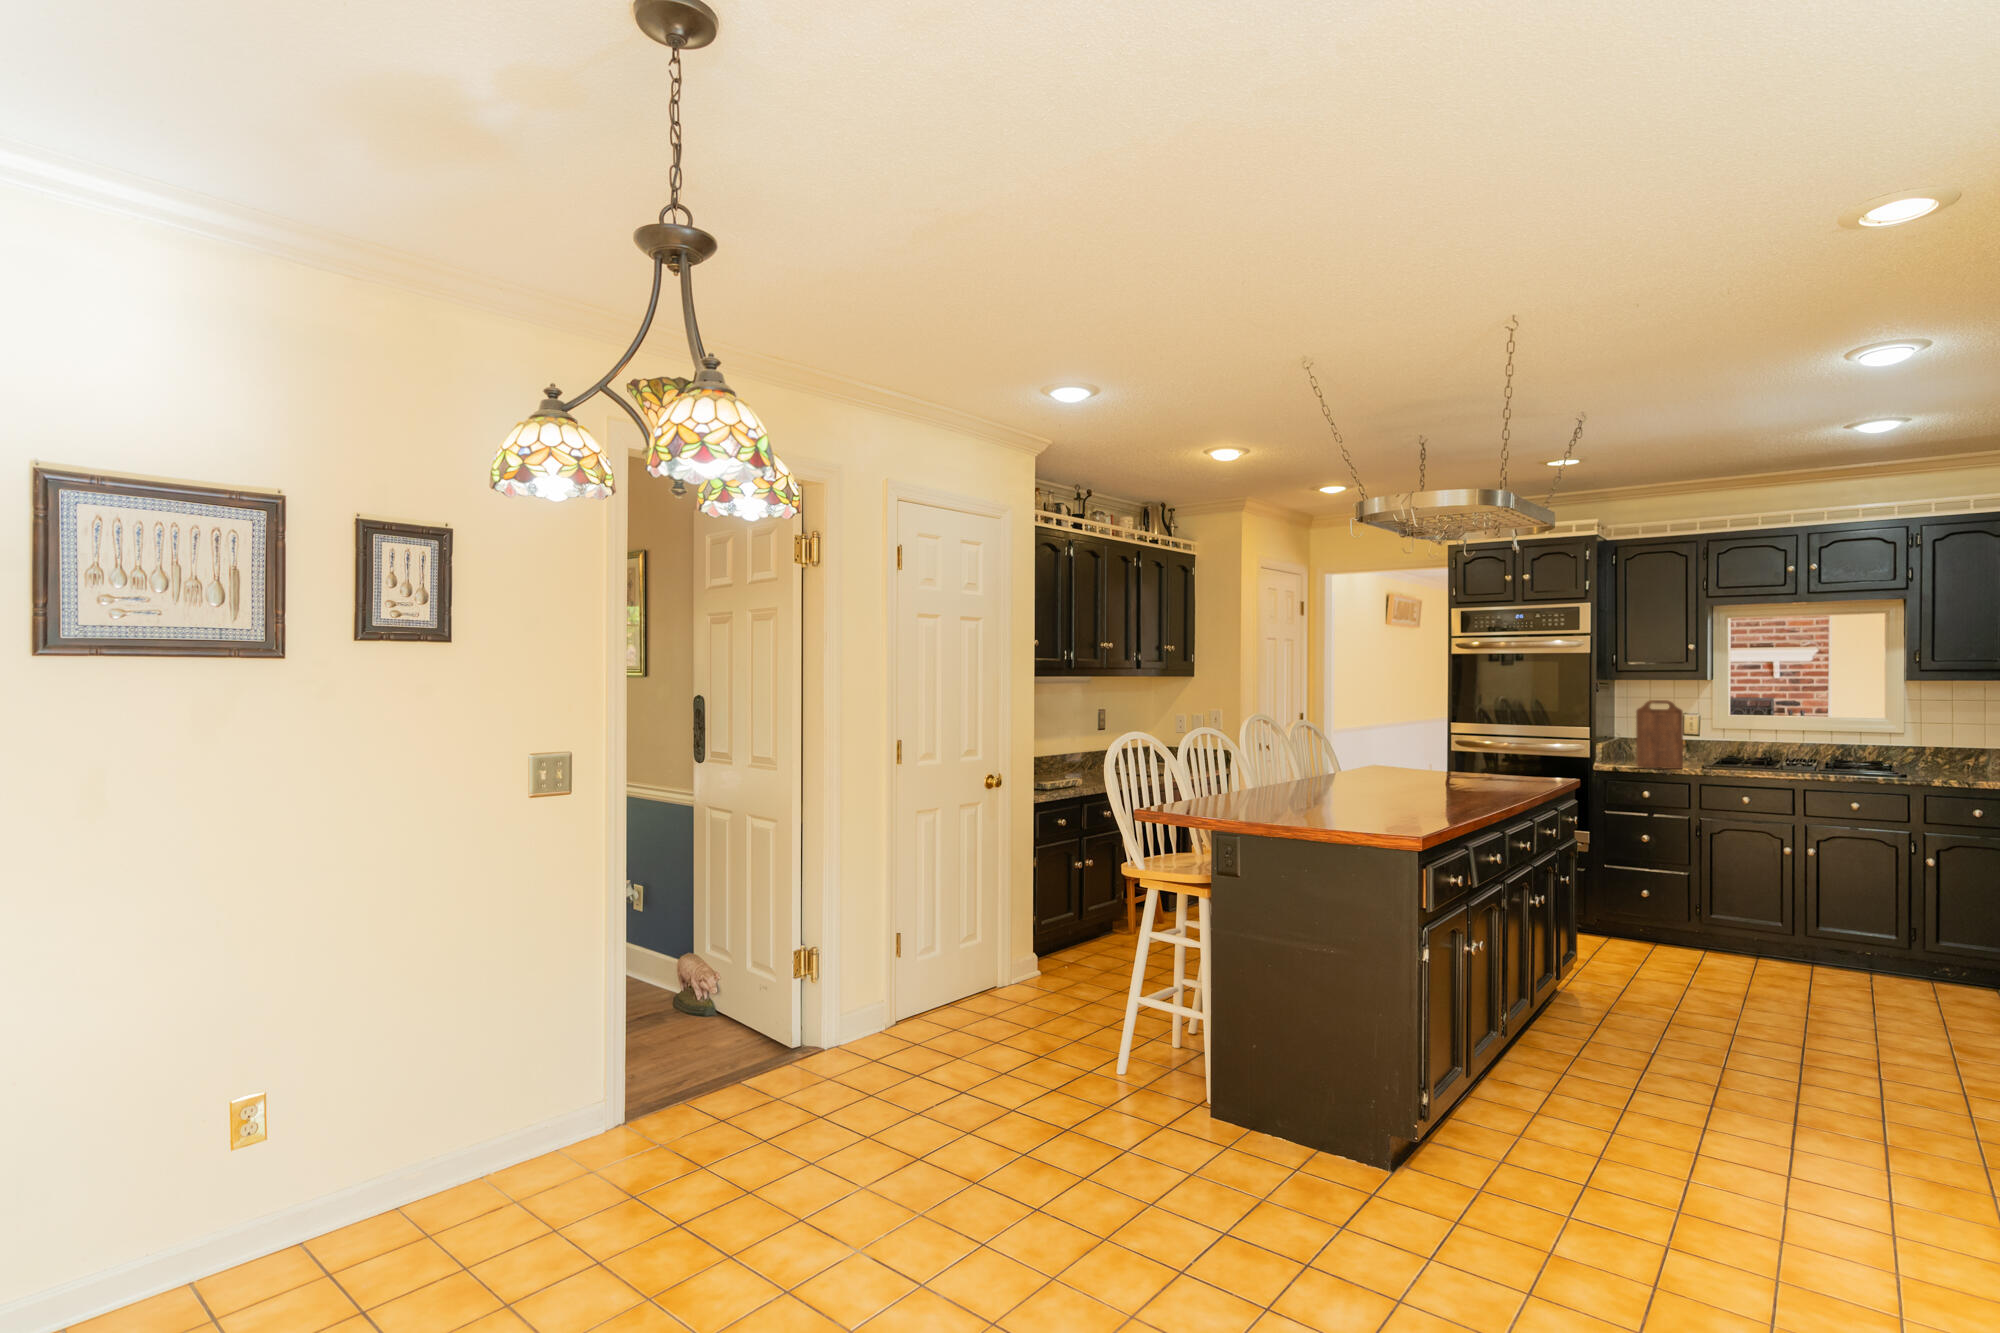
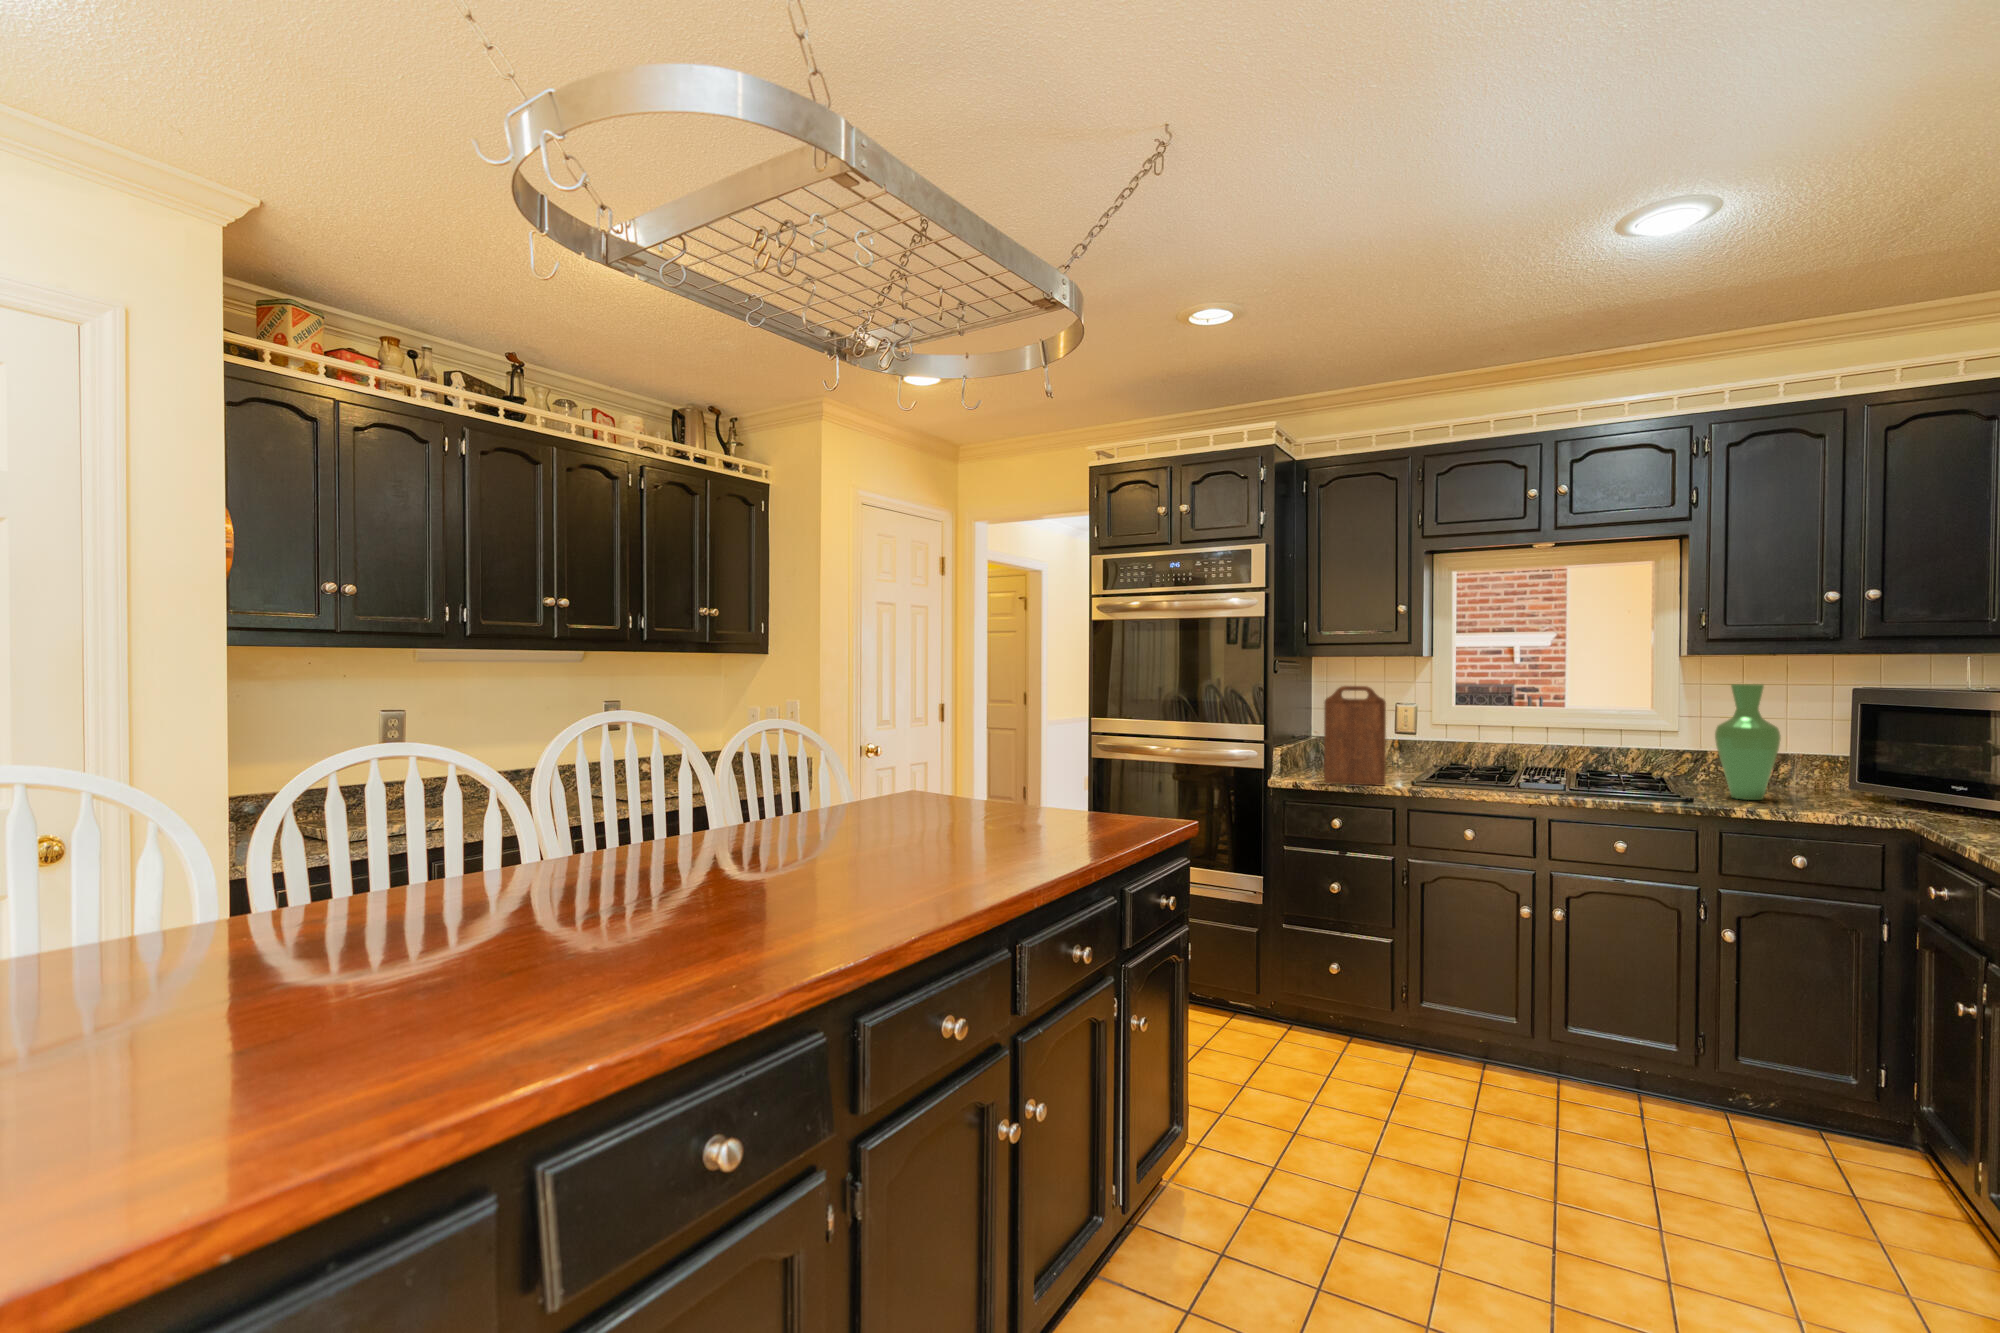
vase: none [1925,699,1971,777] -> present [1715,684,1781,800]

